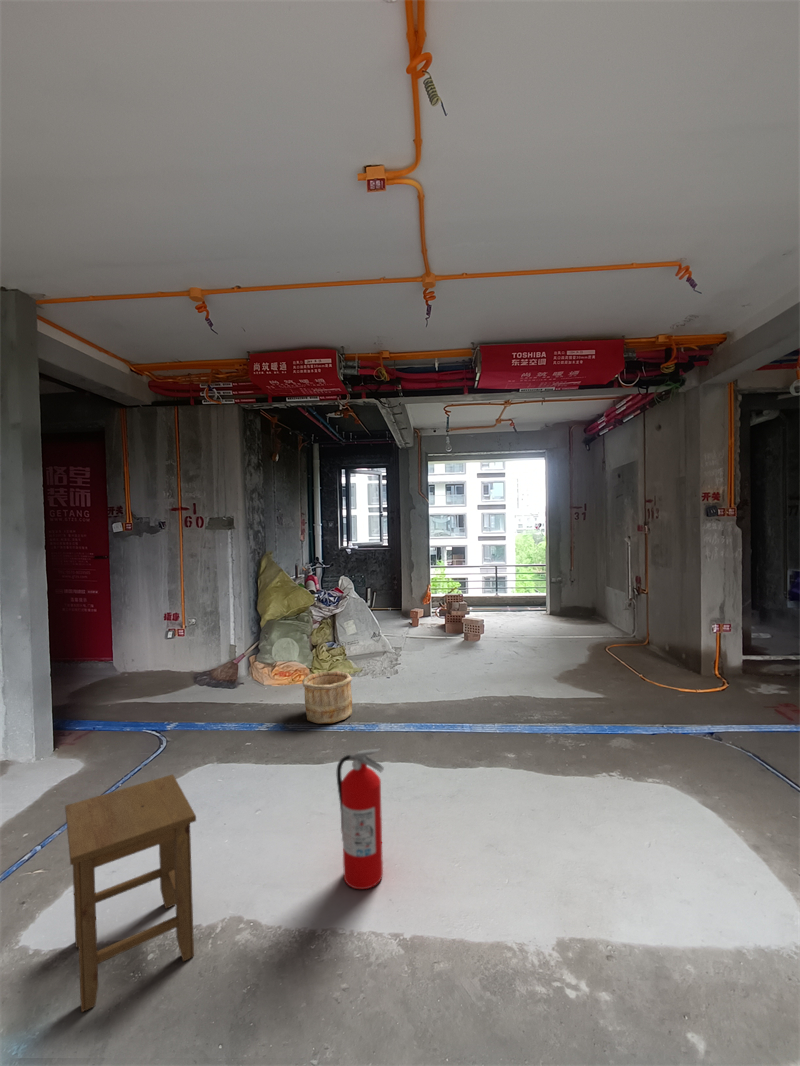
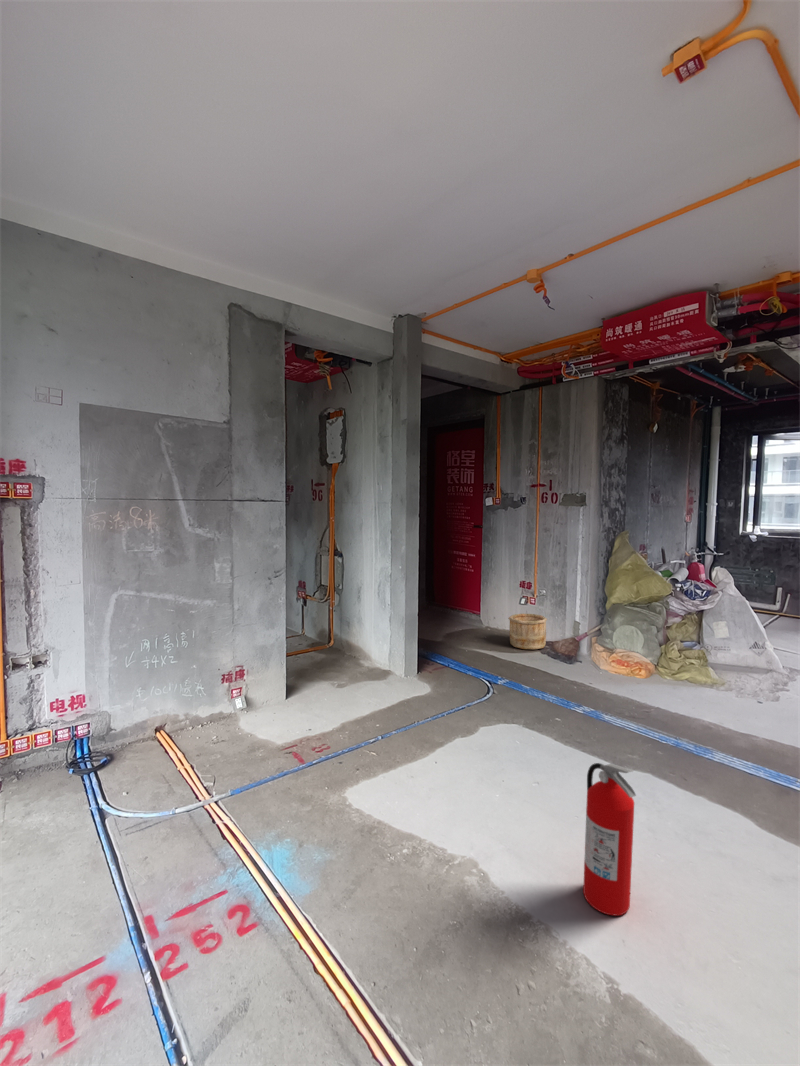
wooden bucket: present [302,671,352,723] -> present [508,614,547,649]
stool: present [65,775,196,1012] -> none [349,711,444,870]

